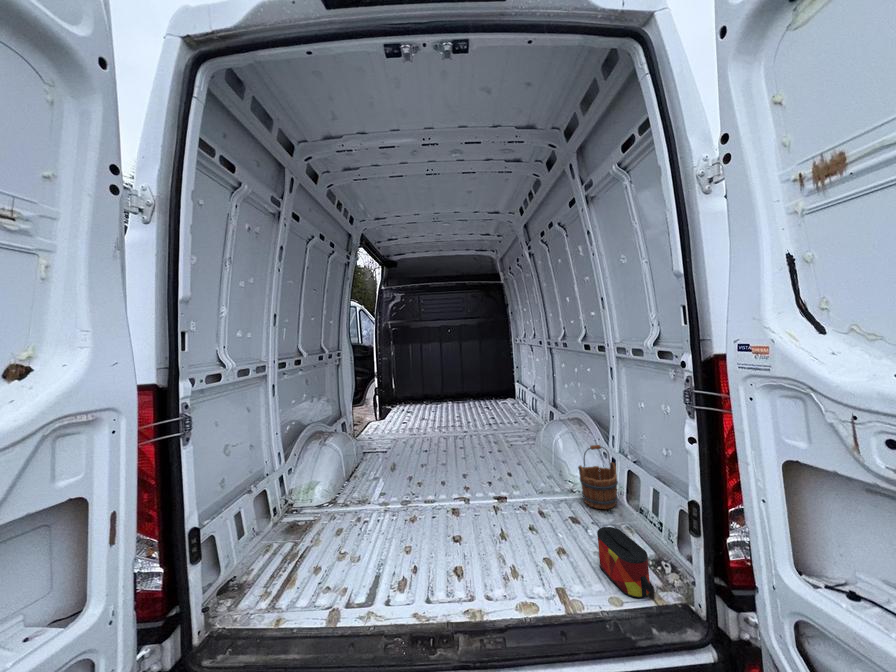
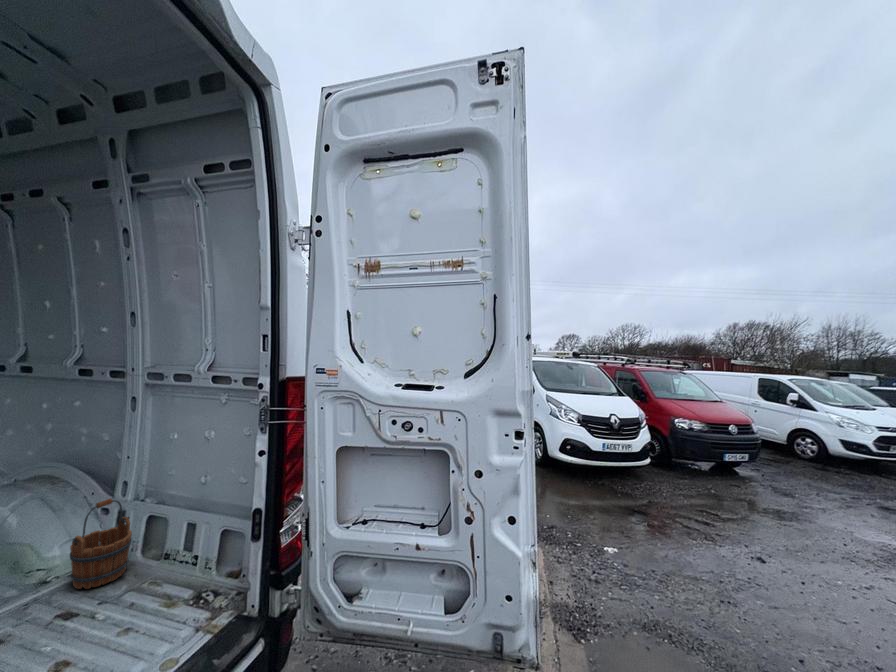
bag: present [597,527,655,598] -> none [129,583,208,648]

